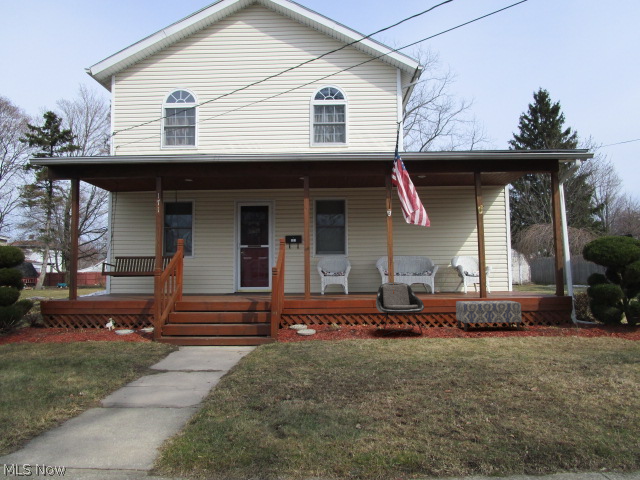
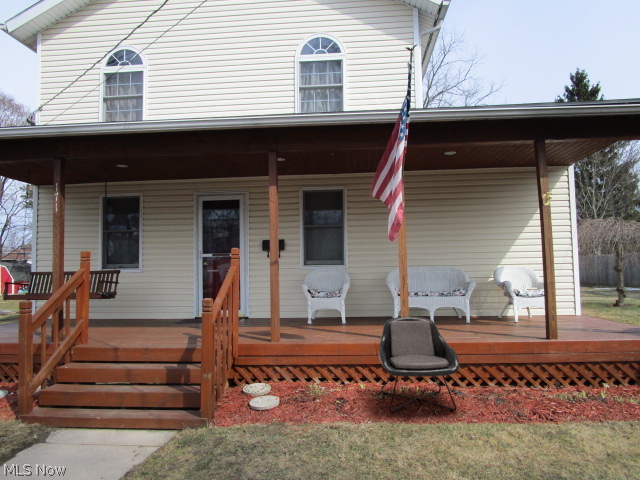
bench: present [456,300,522,331] -> none [509,345,626,401]

